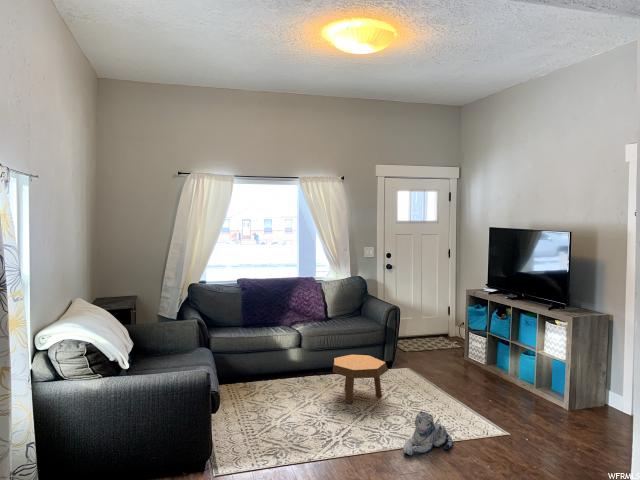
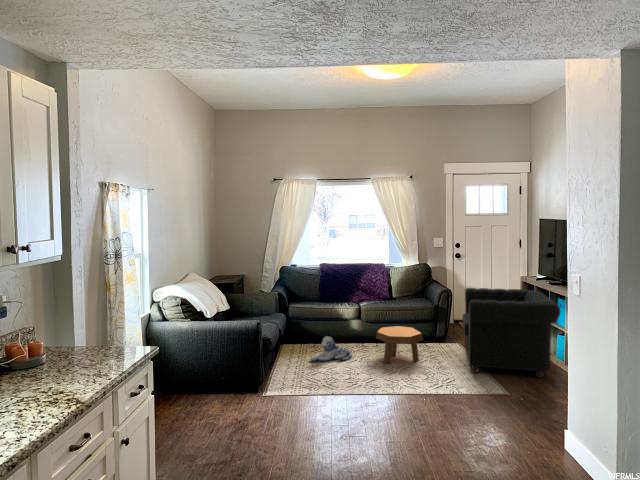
armchair: none [419,305,537,405] -> present [463,288,561,378]
plush toy: present [403,411,452,456] -> present [311,336,352,361]

